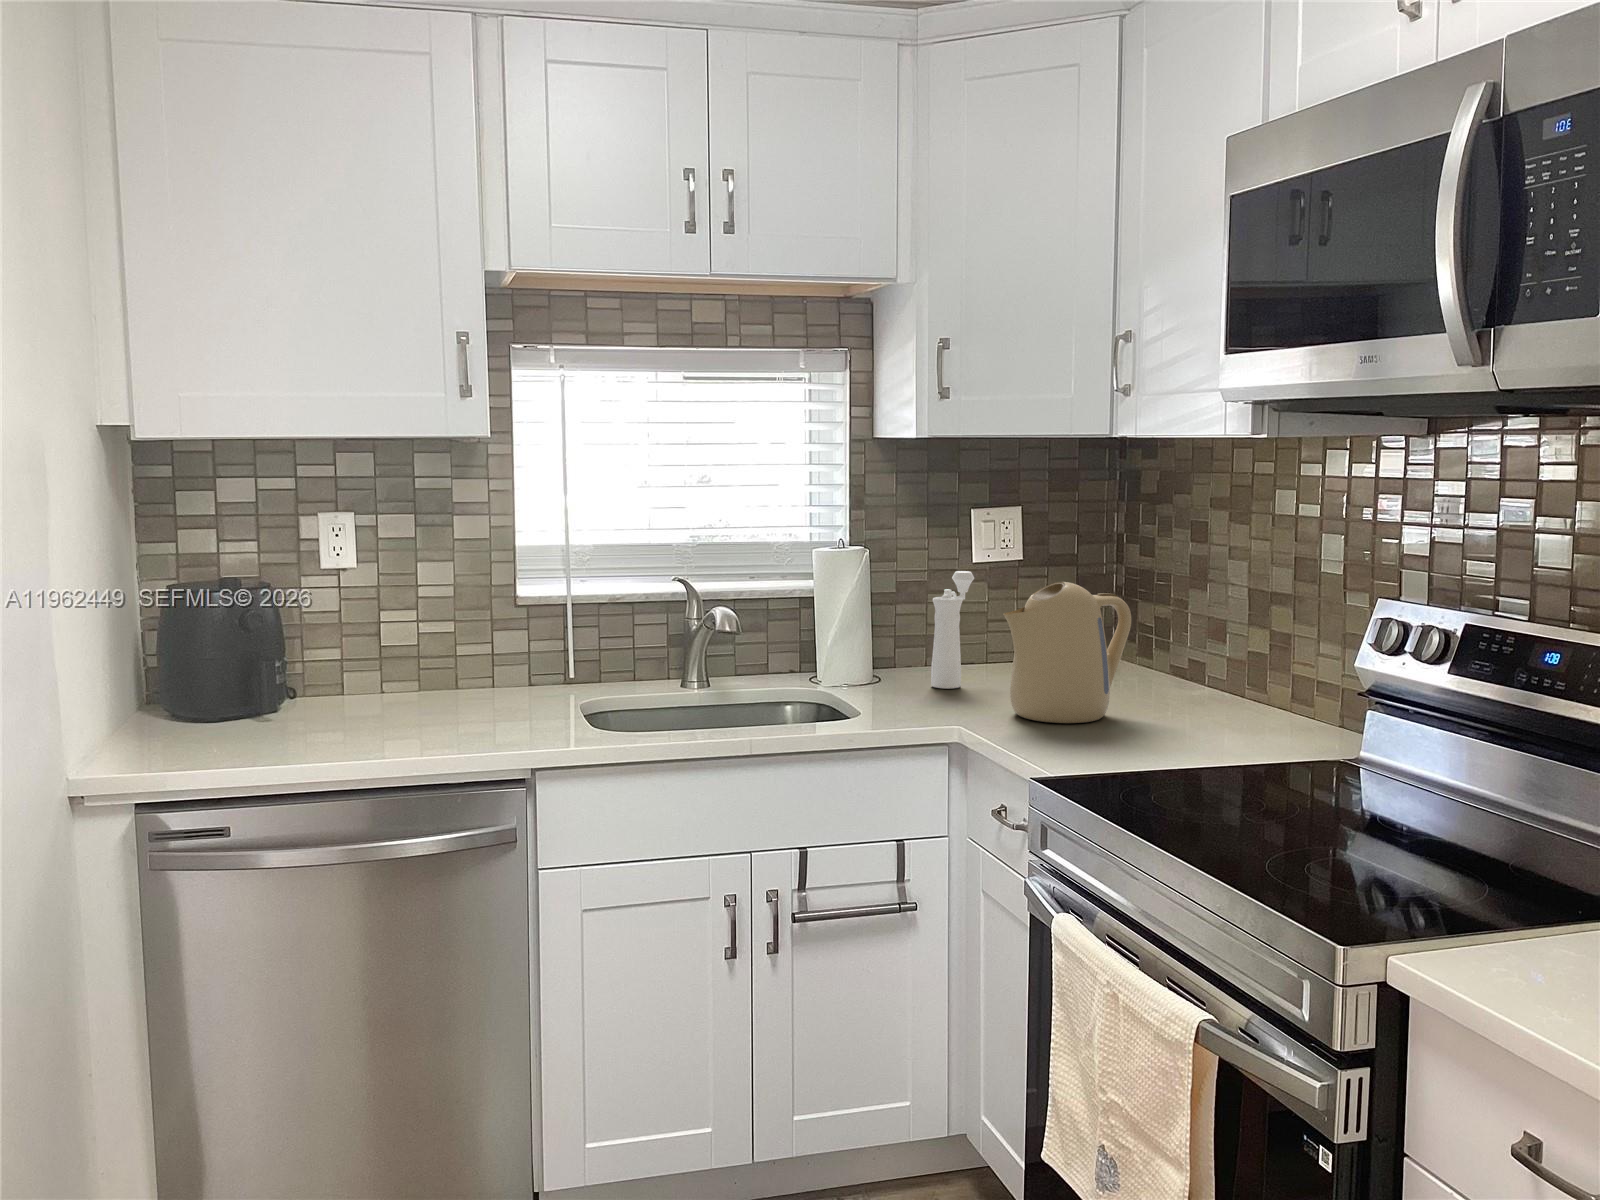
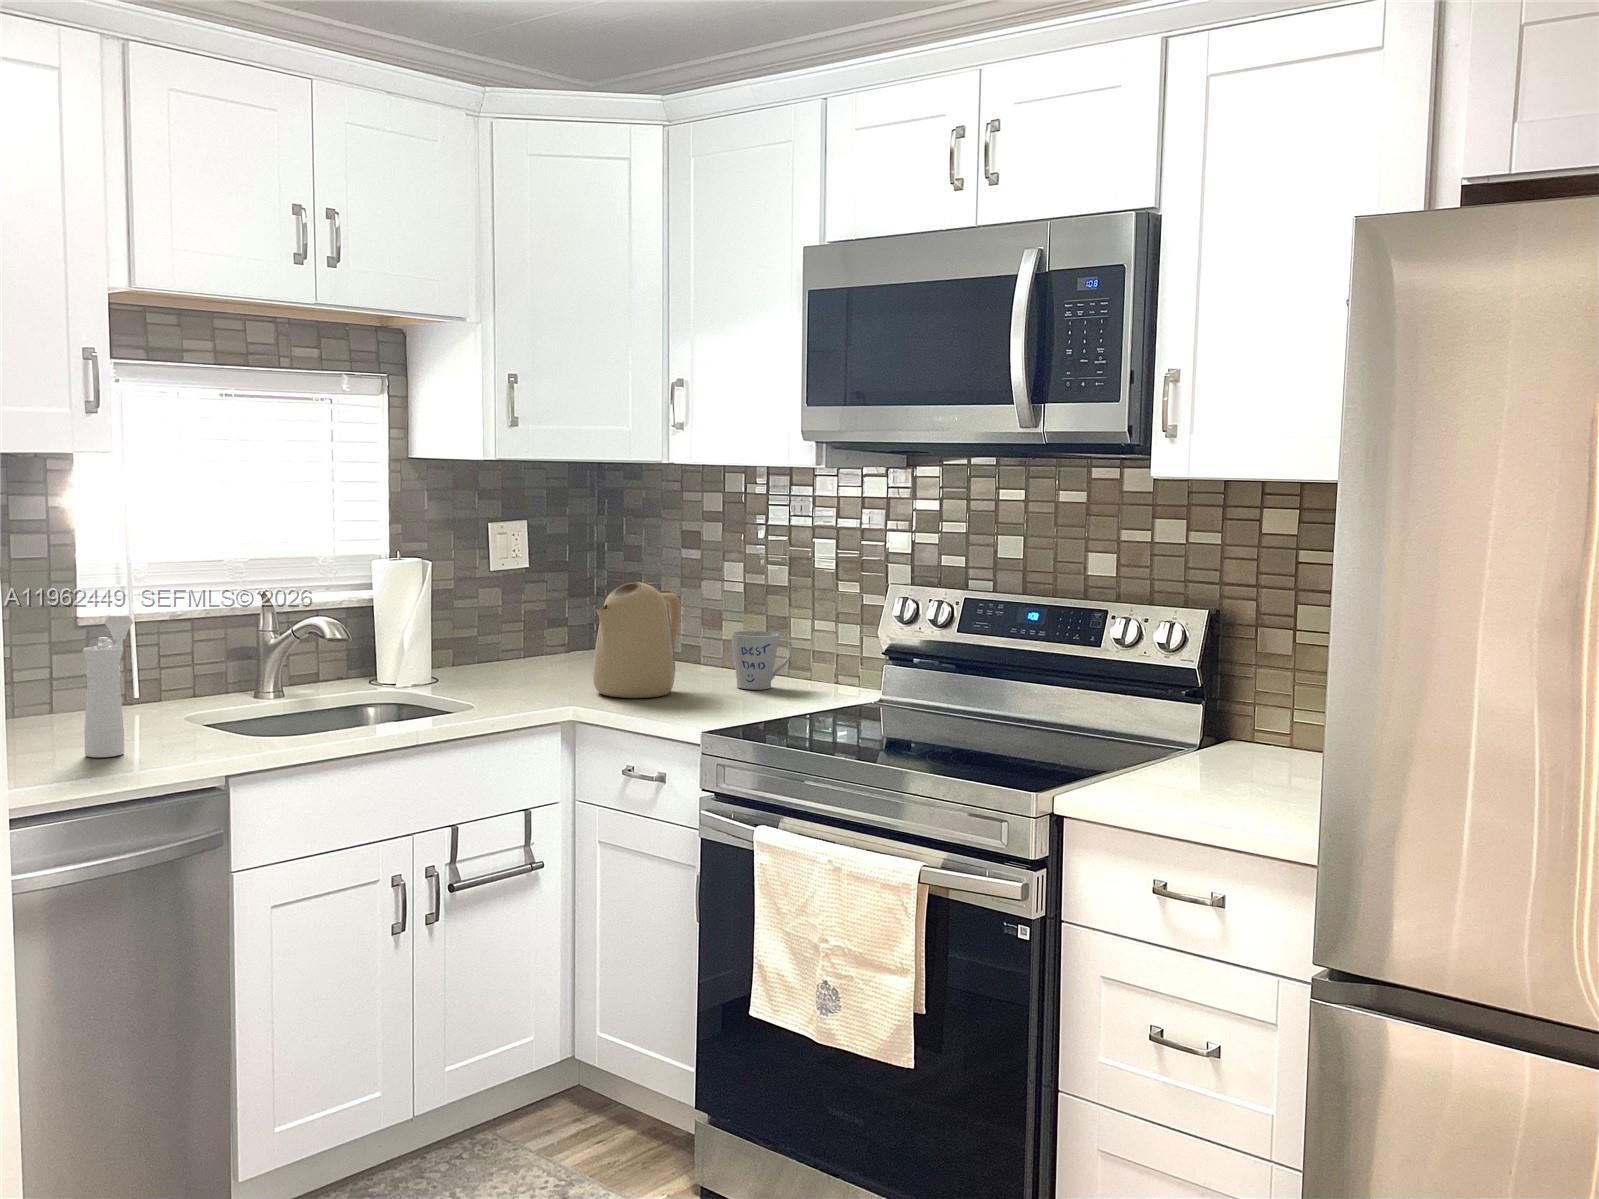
pepper mill: present [931,571,974,689] -> present [83,614,134,757]
mug: none [1192,649,1275,725] -> present [731,631,793,689]

